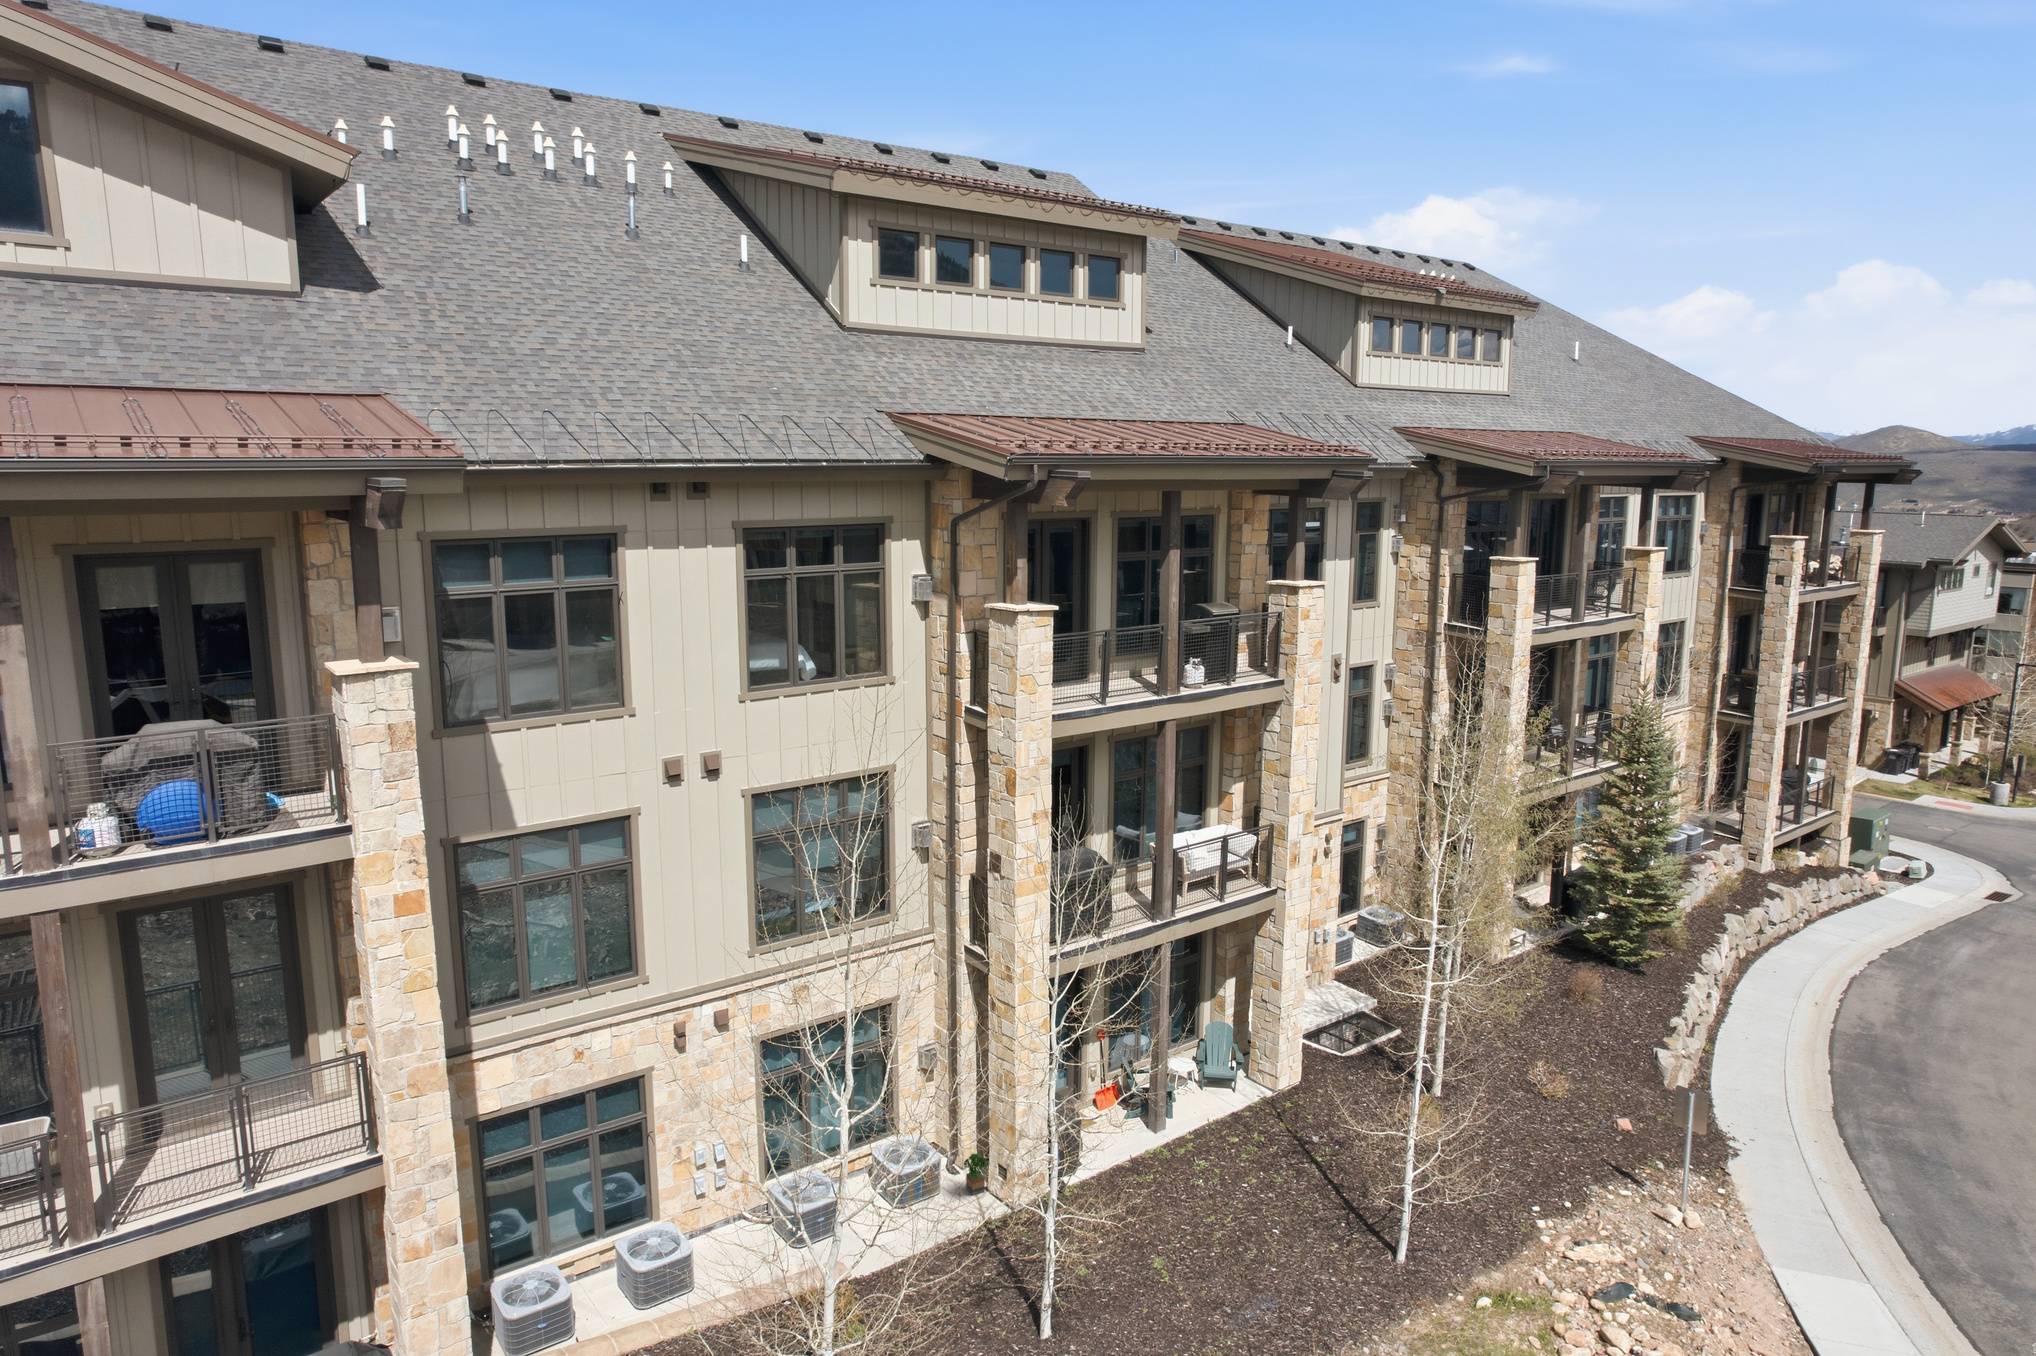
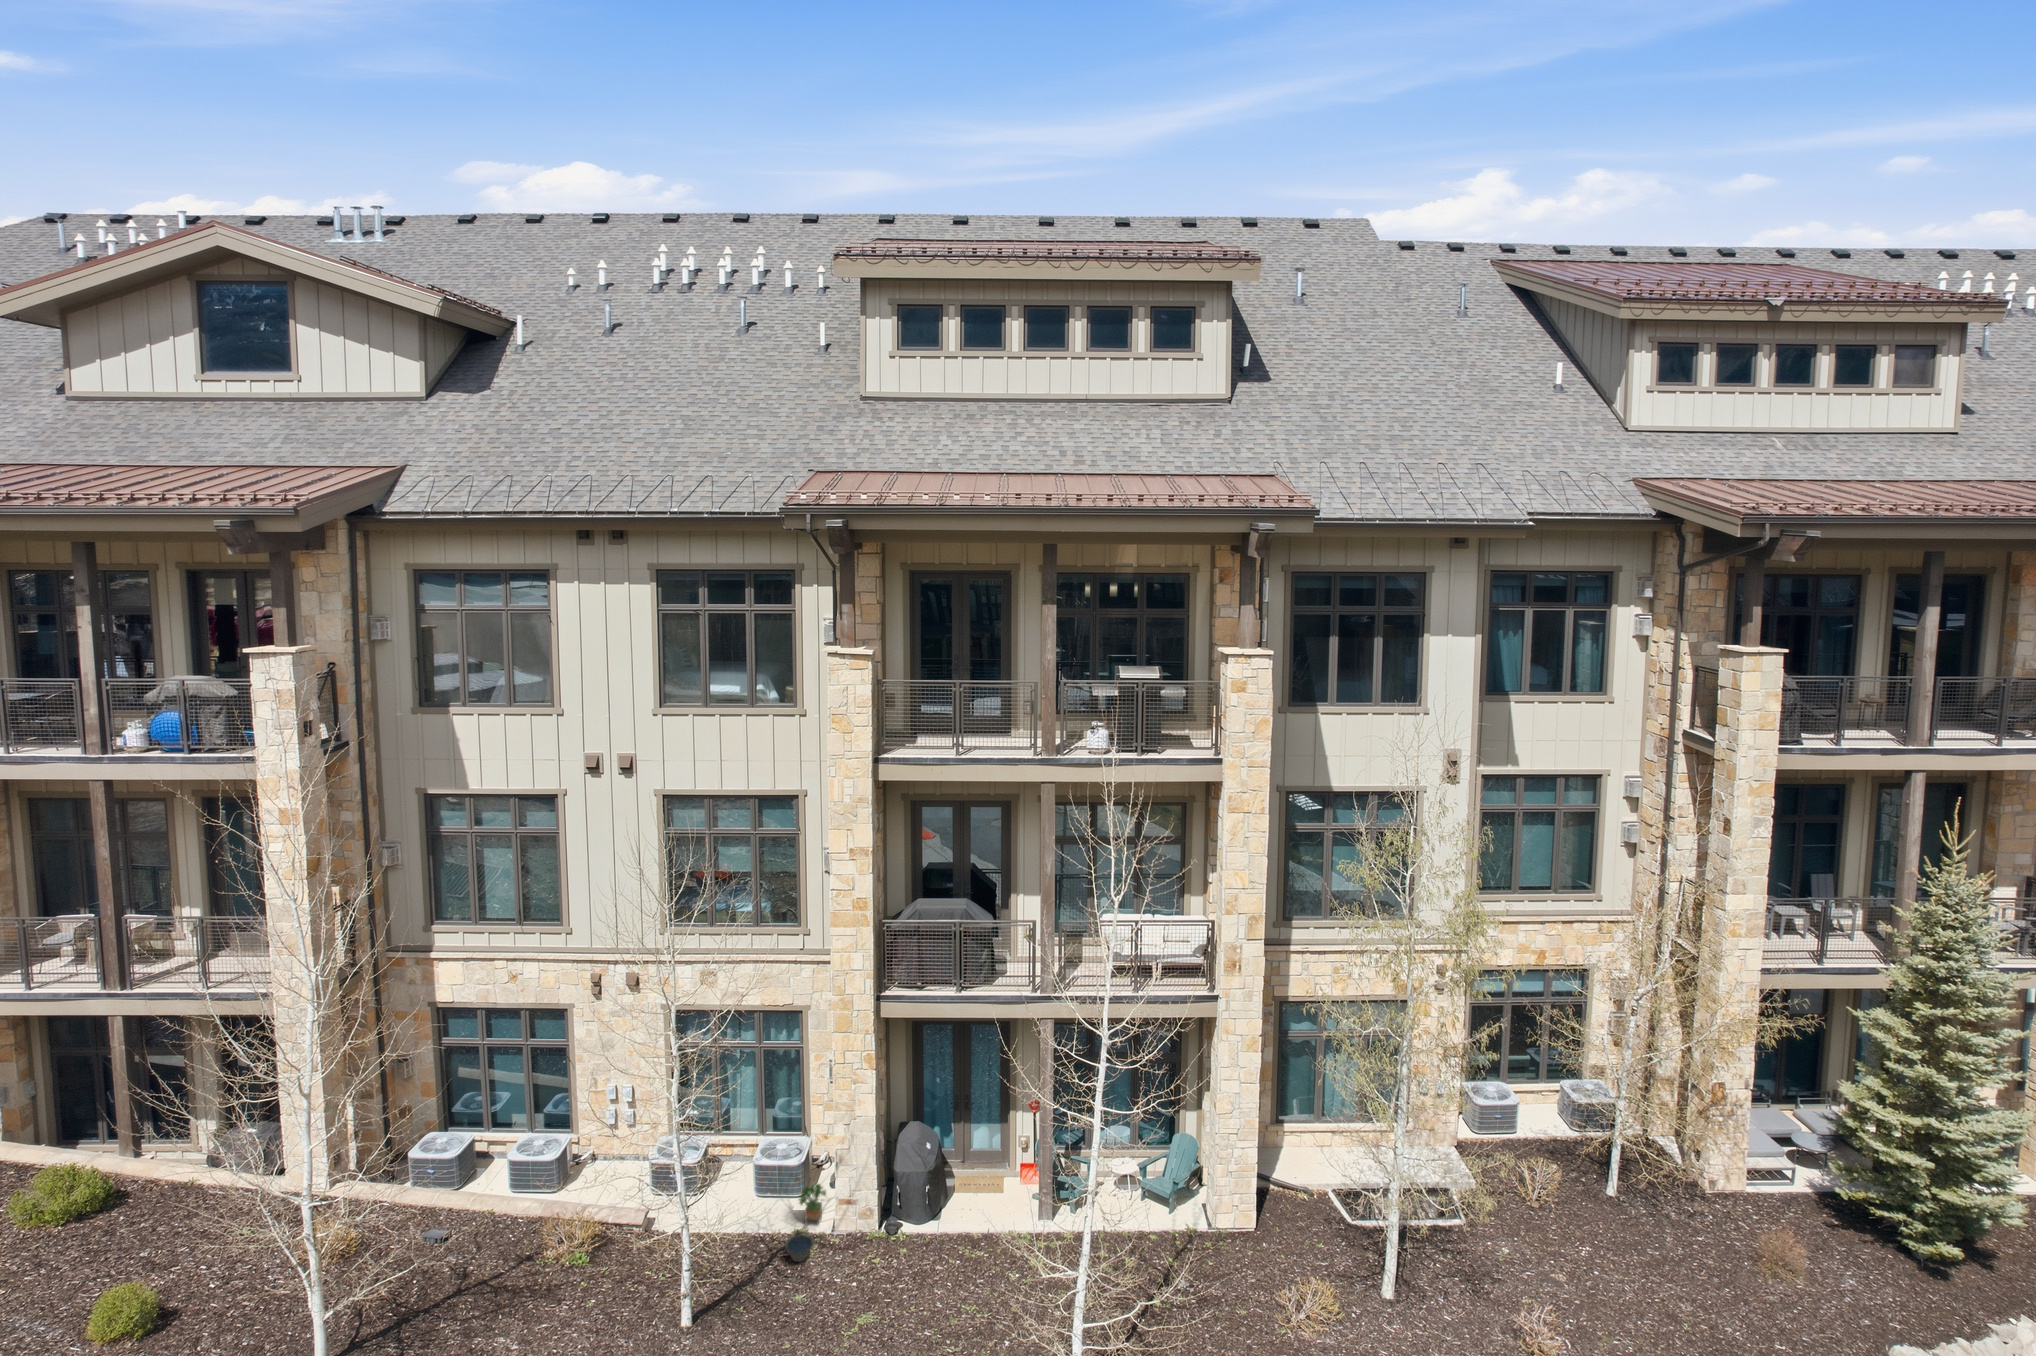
bucket: none [991,1189,1019,1220] -> present [785,1231,813,1262]

